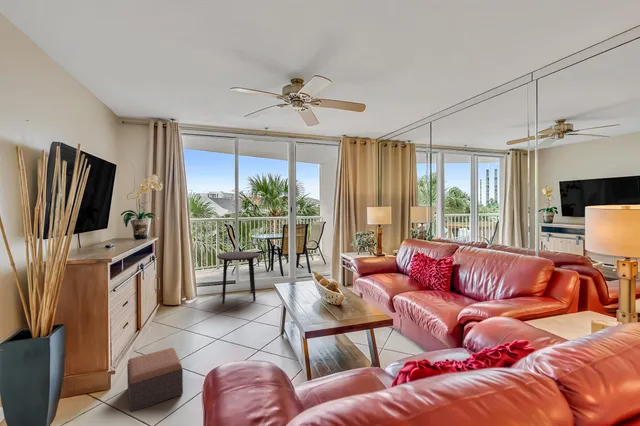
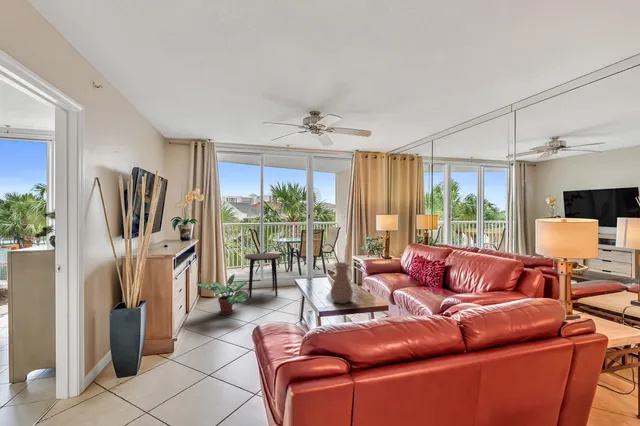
vase: none [319,265,347,318] -> present [331,262,353,304]
potted plant: none [153,277,219,328] -> present [197,274,248,315]
footstool: present [127,348,183,412] -> none [185,325,227,367]

